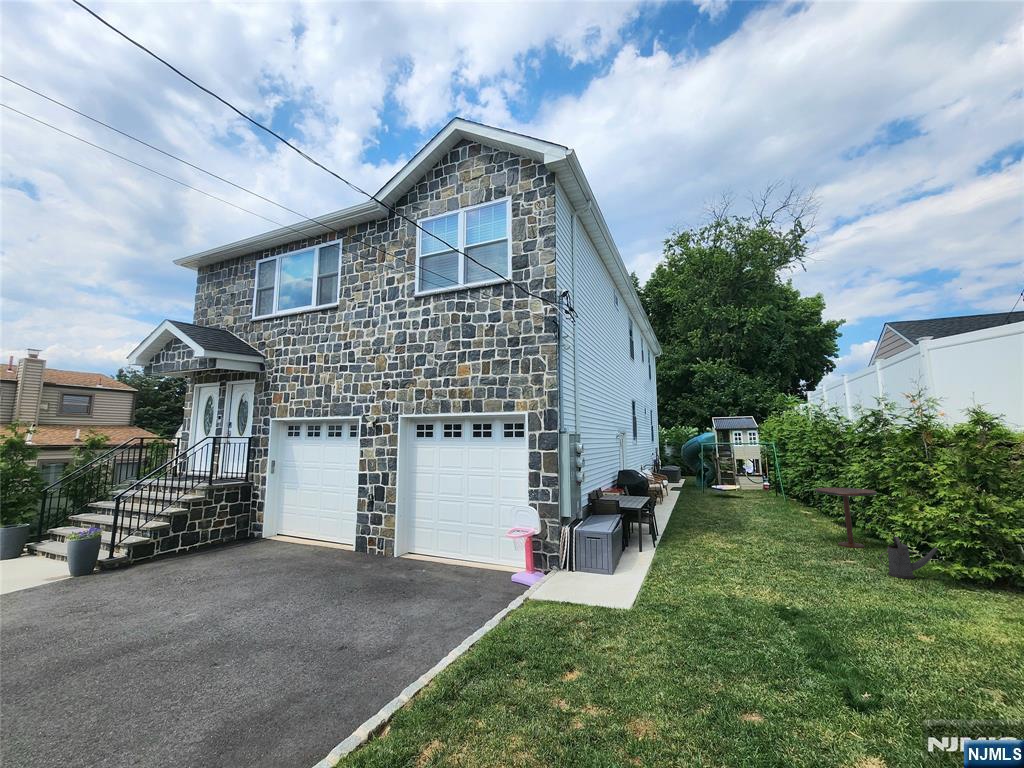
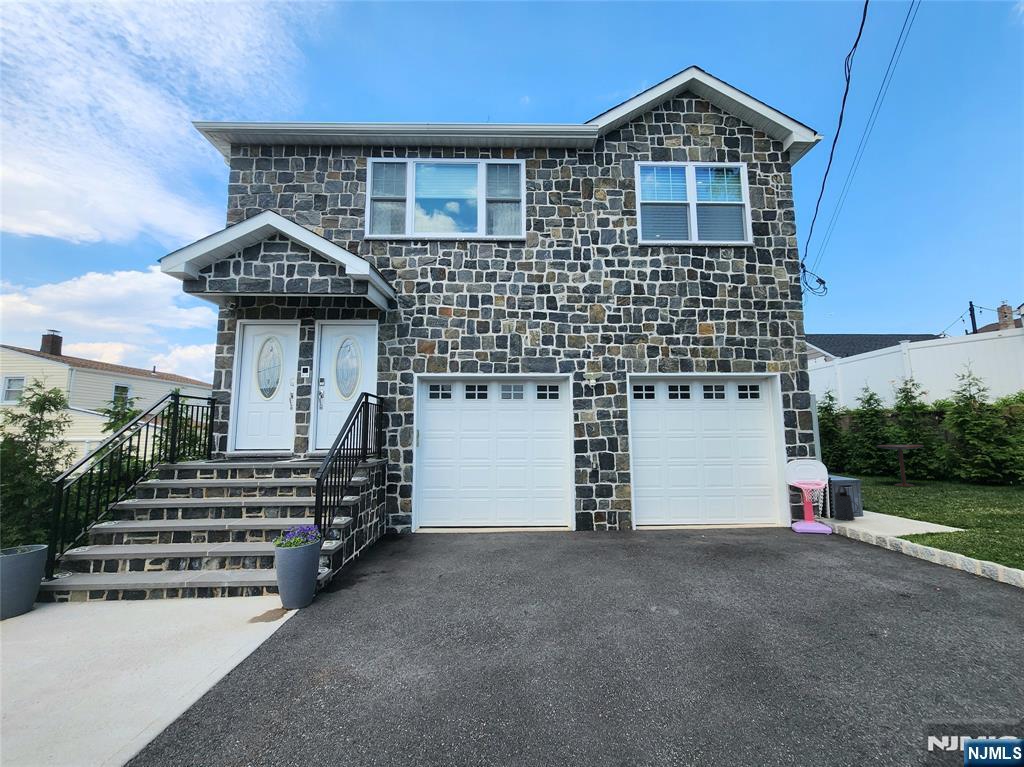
watering can: present [879,536,938,579] -> present [834,486,858,520]

